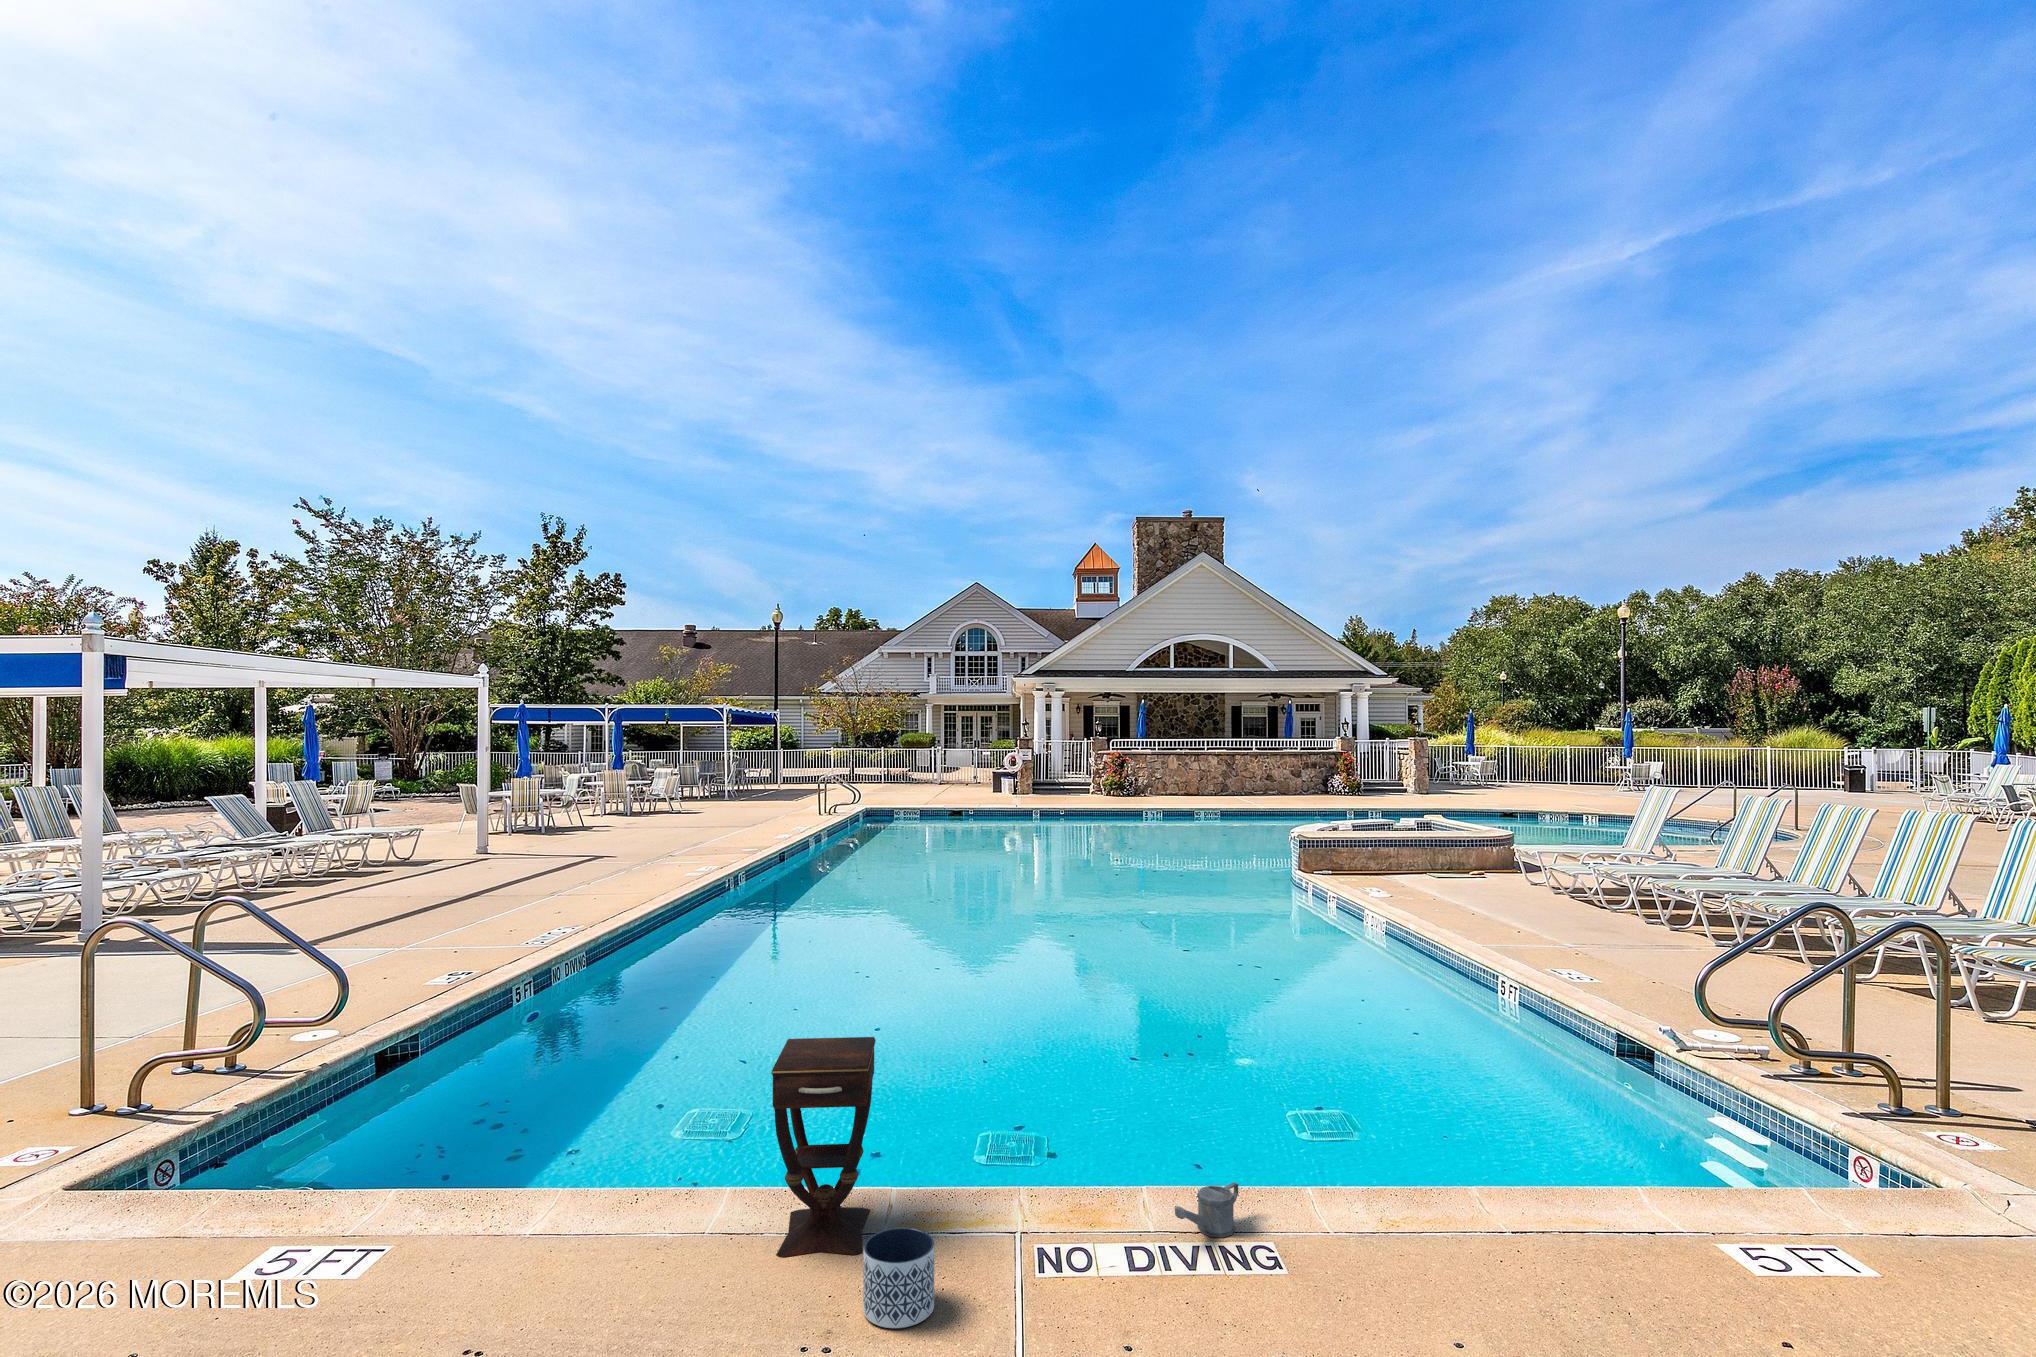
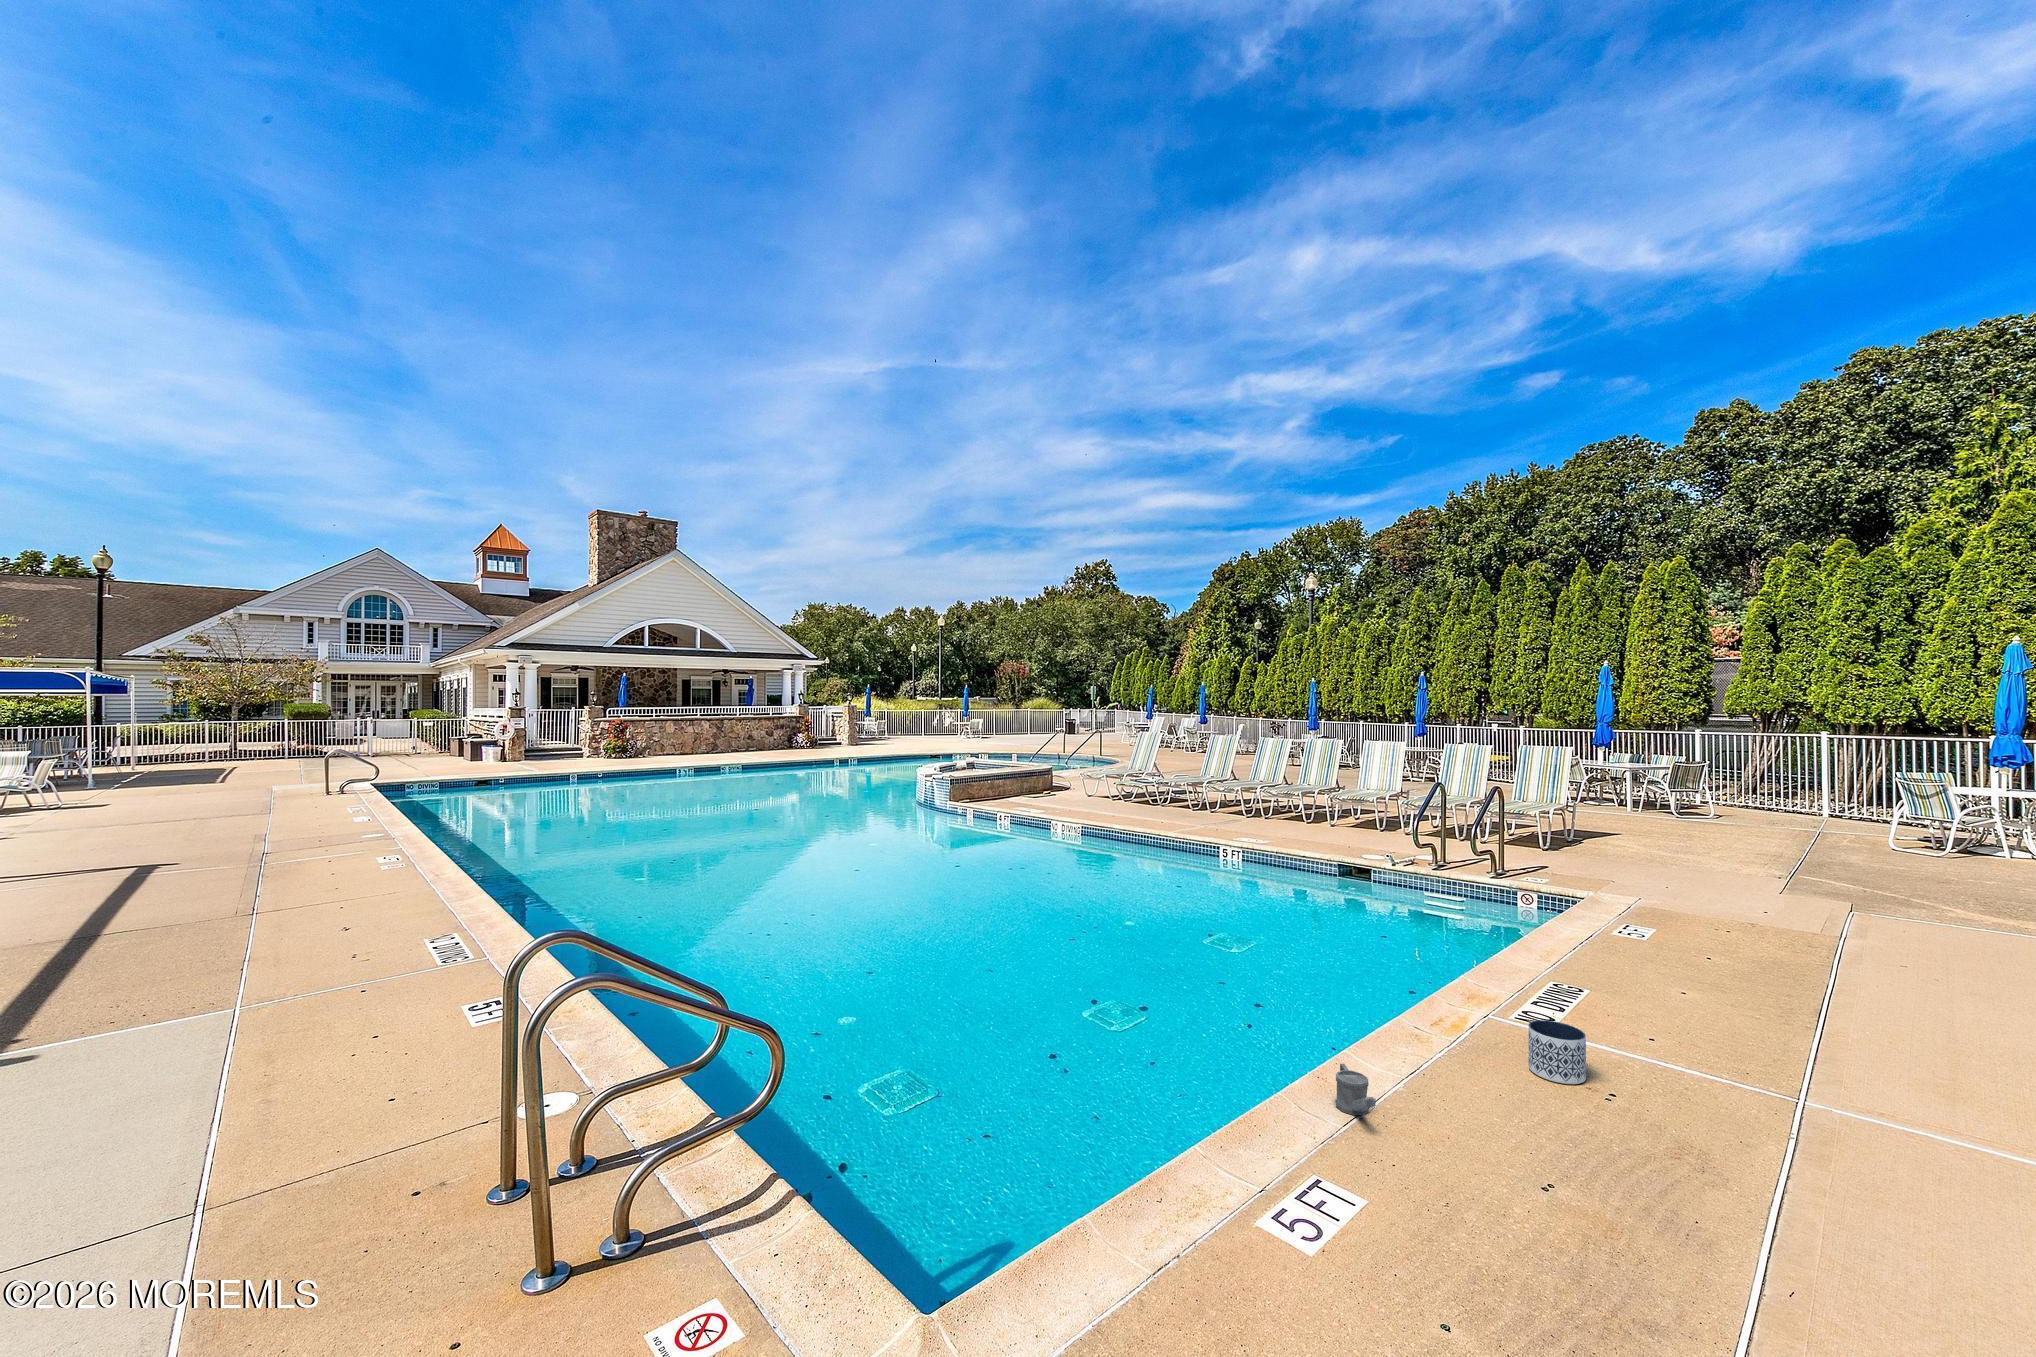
side table: present [771,1037,876,1257] -> none [1365,911,1463,1081]
watering can: present [1175,1182,1239,1238] -> present [1336,1064,1376,1115]

